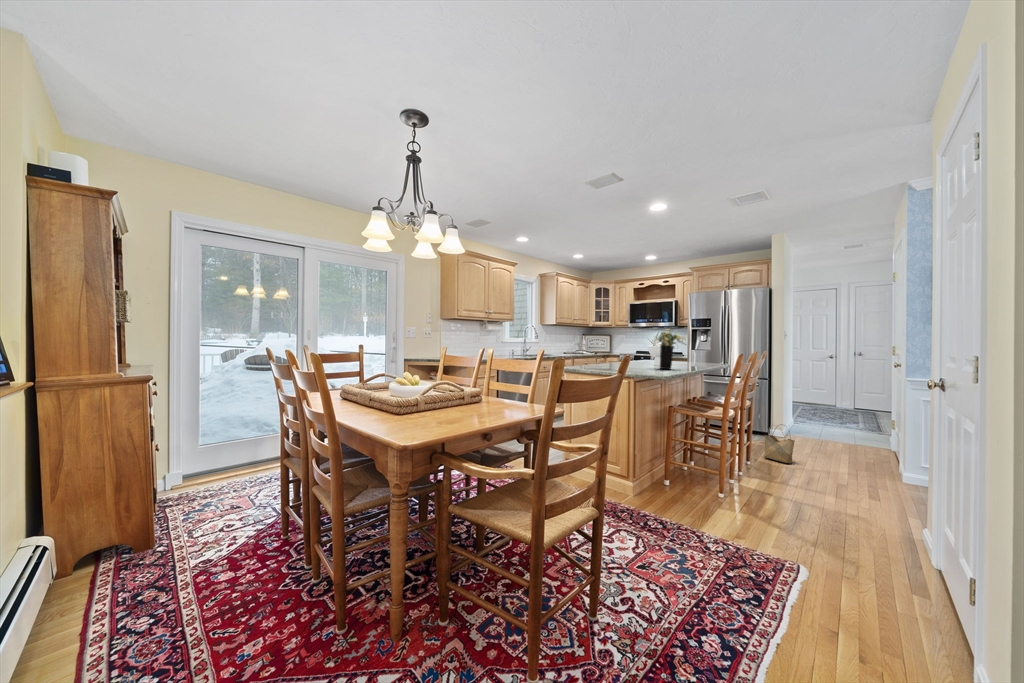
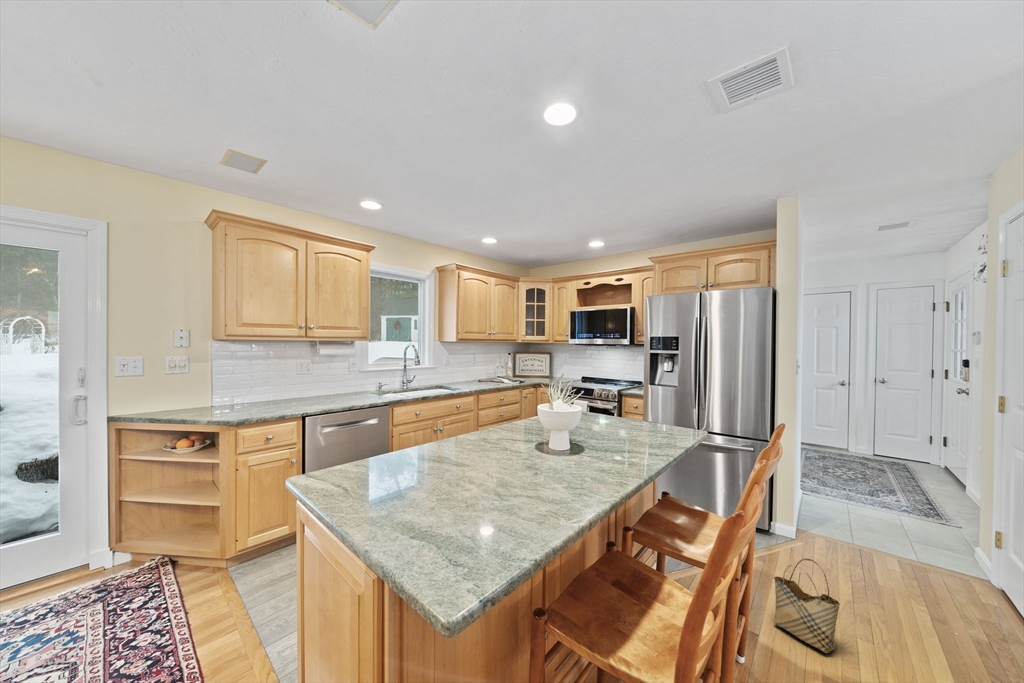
flower arrangement: present [657,329,686,369] -> none [523,377,601,483]

